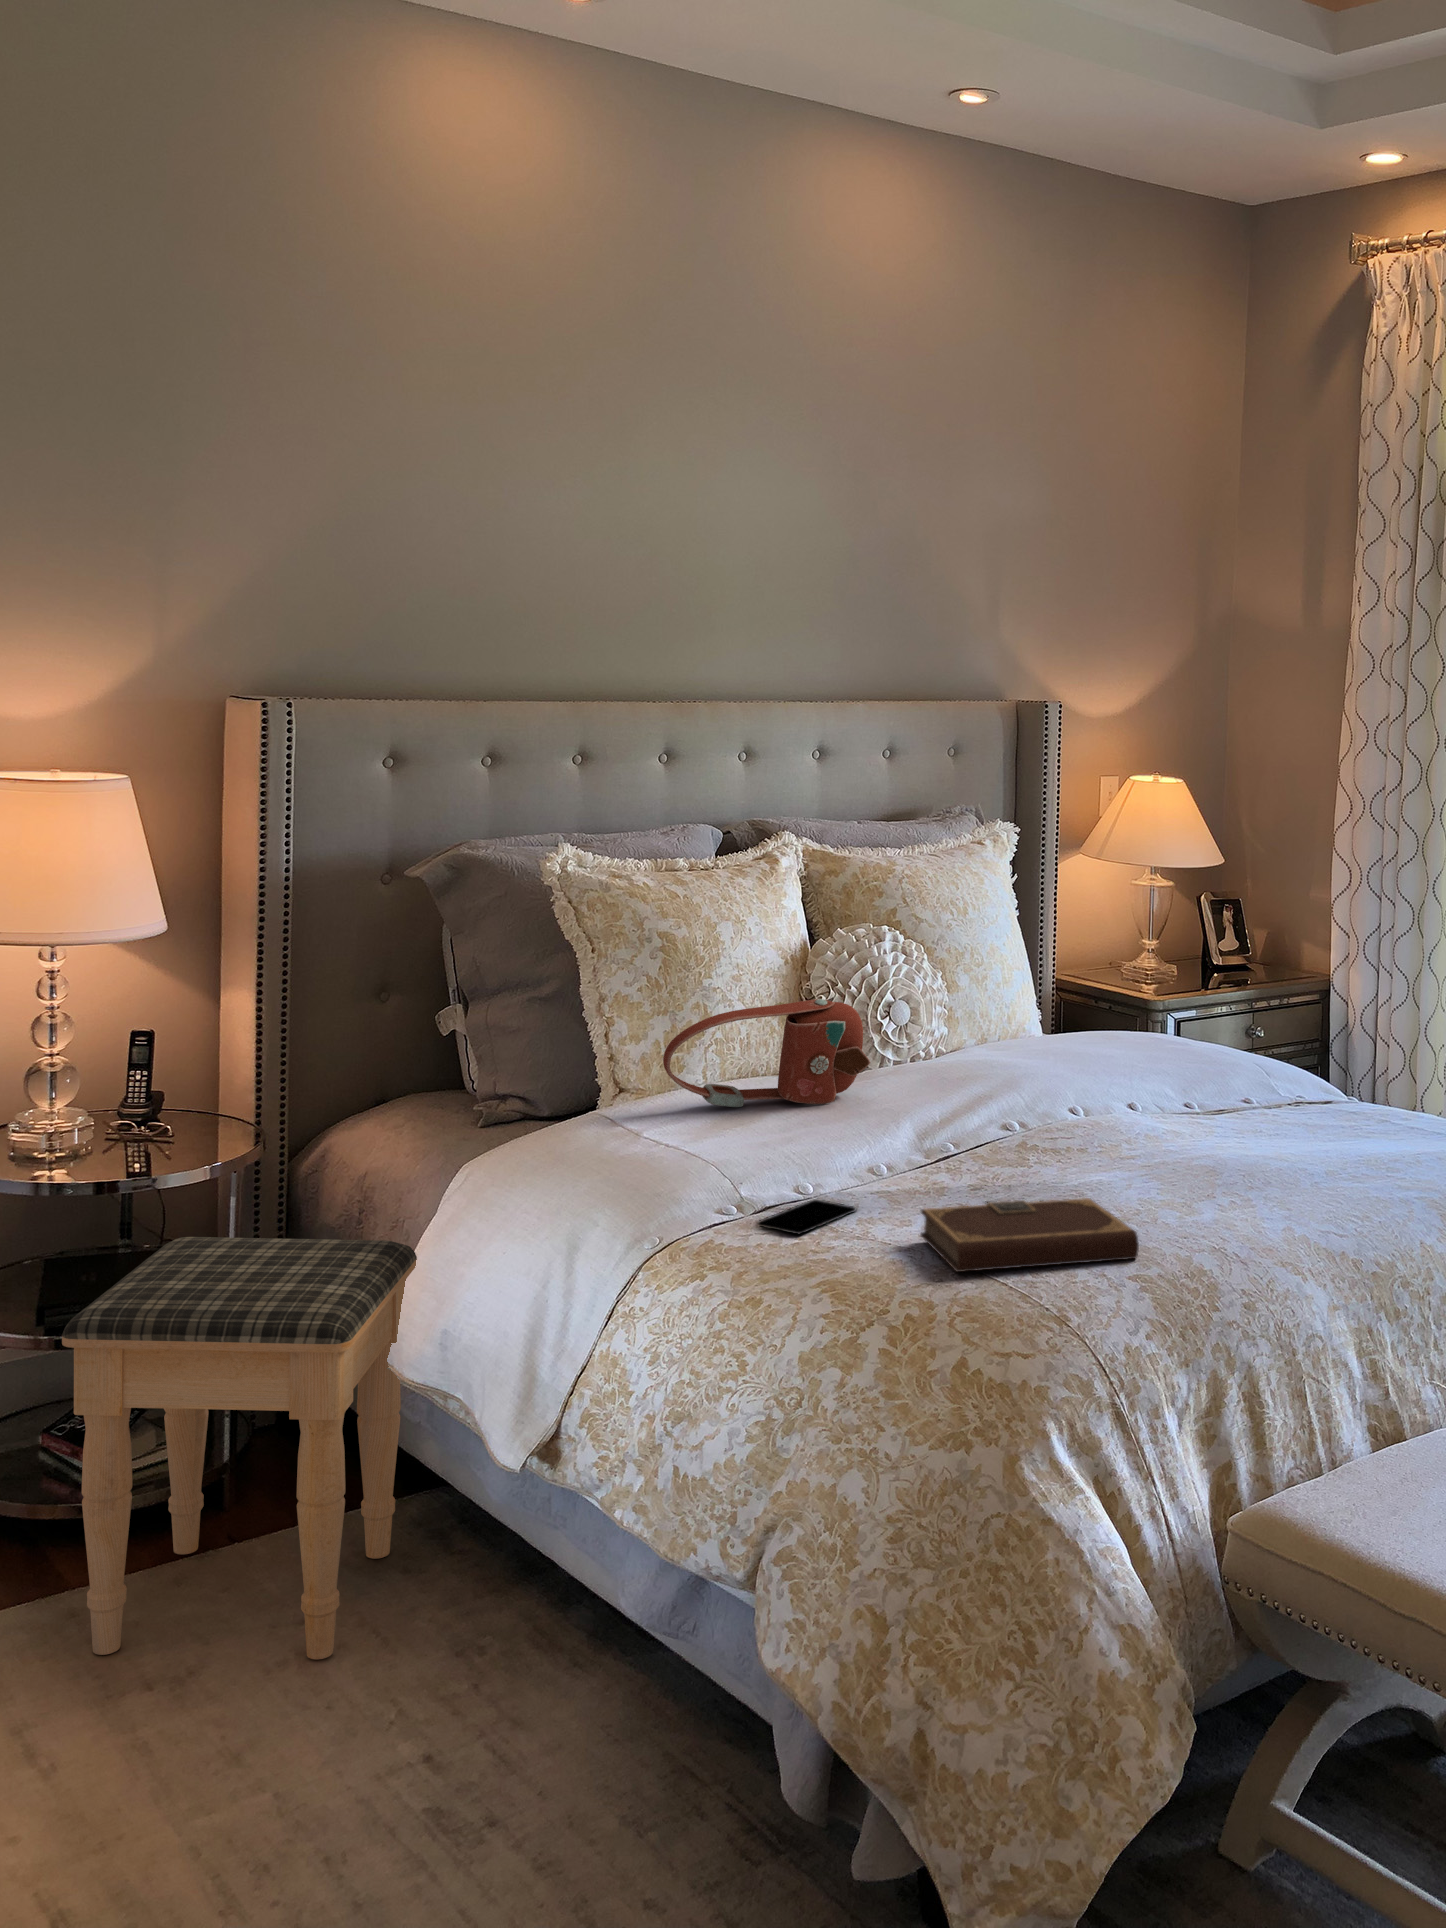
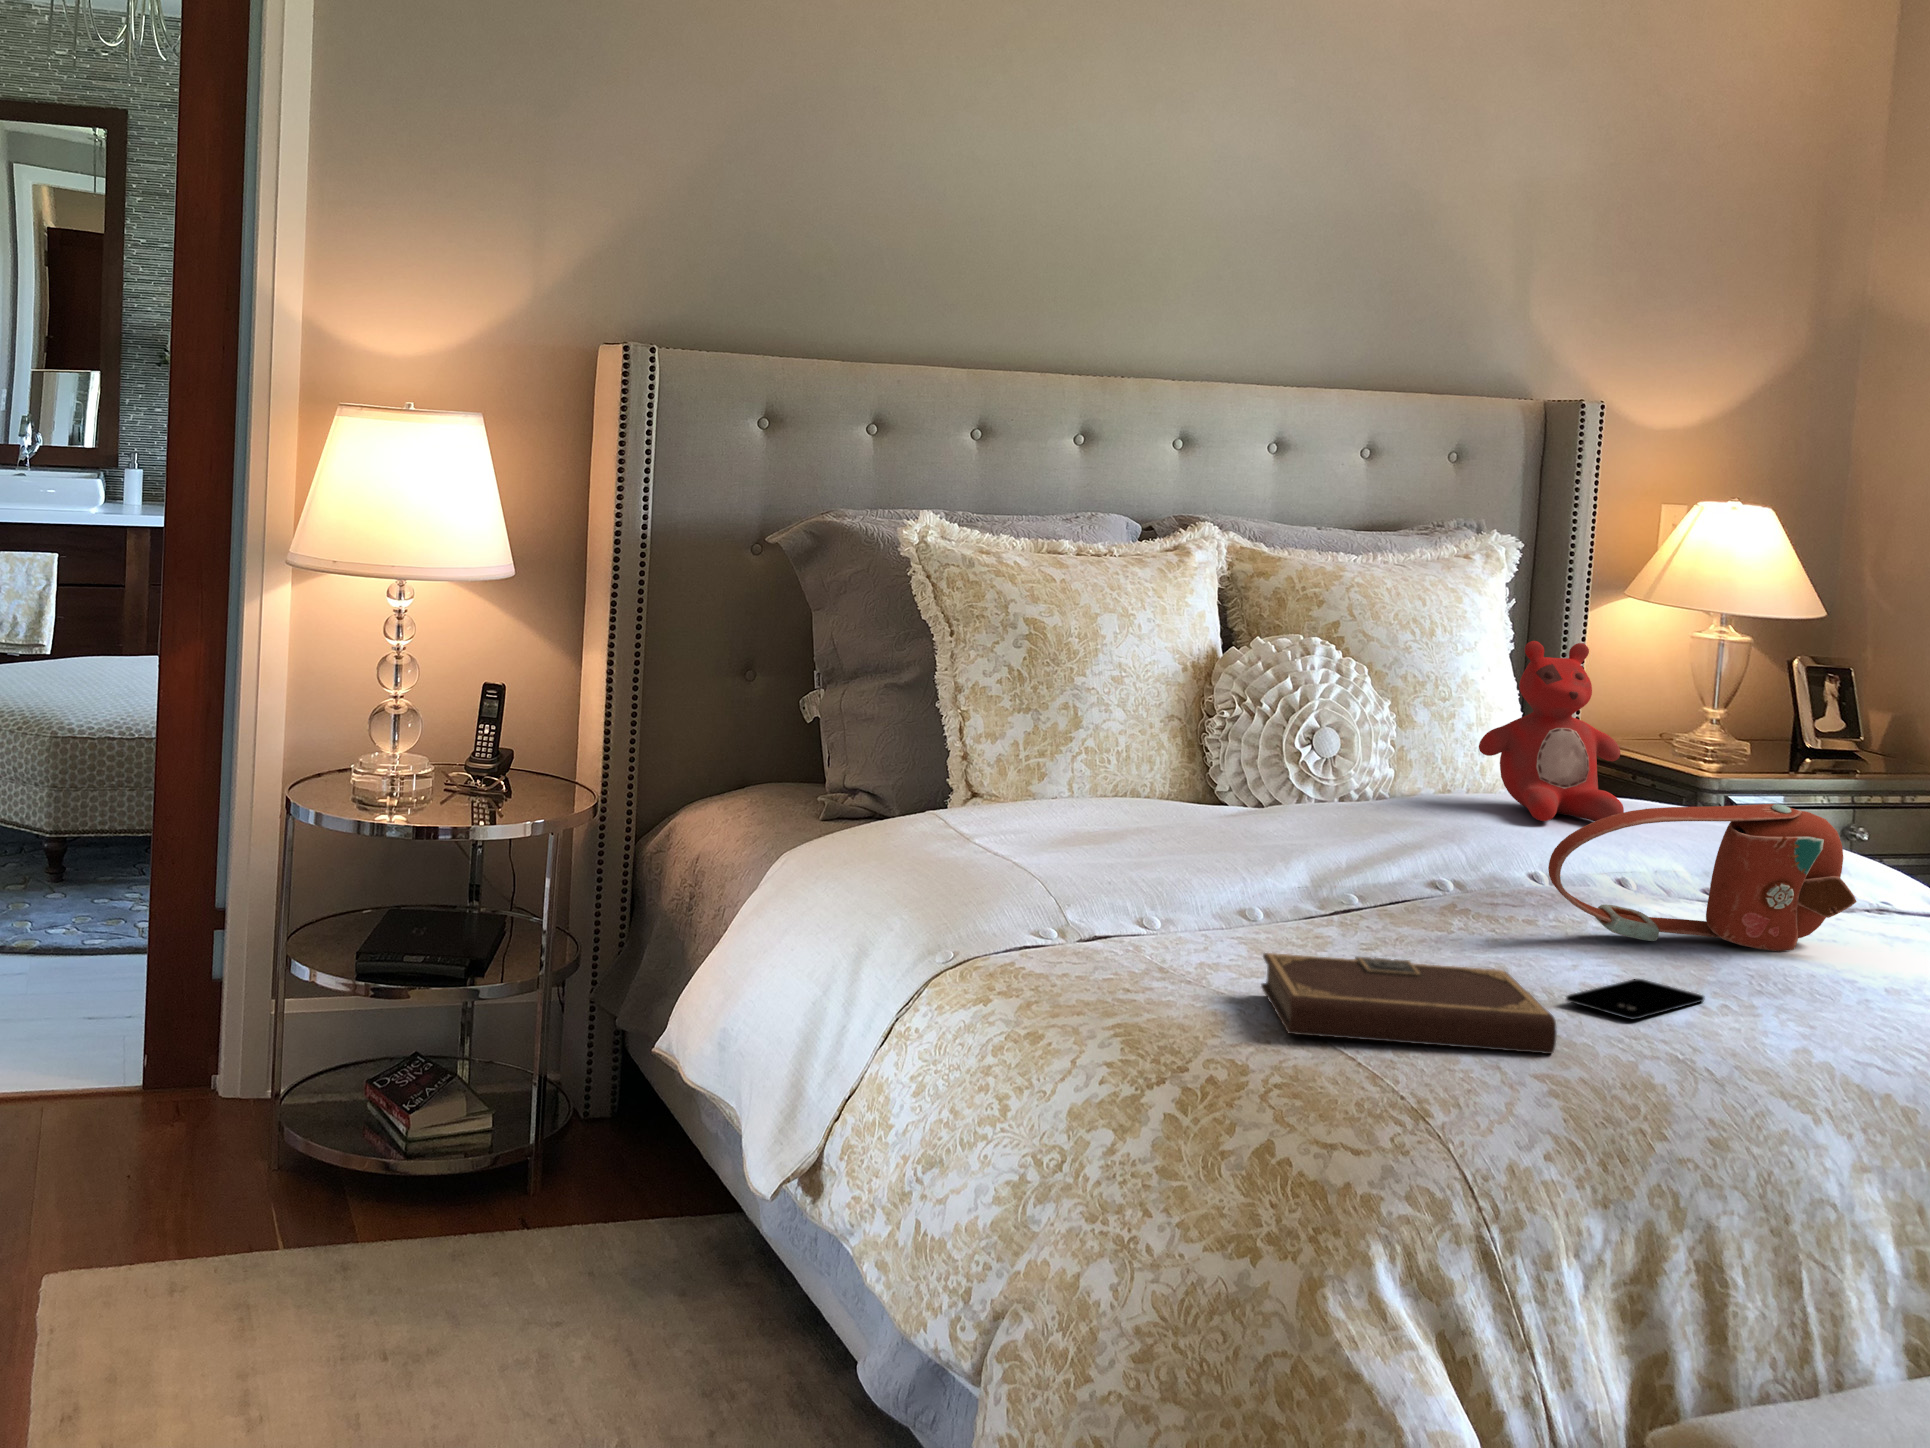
stuffed bear: none [1017,919,1125,1064] -> present [1479,641,1624,821]
handbag: present [663,999,871,1107] -> present [1548,804,1857,952]
smartphone: present [757,1199,856,1234] -> present [1566,979,1704,1019]
footstool: present [62,1237,417,1659] -> none [328,896,719,1366]

